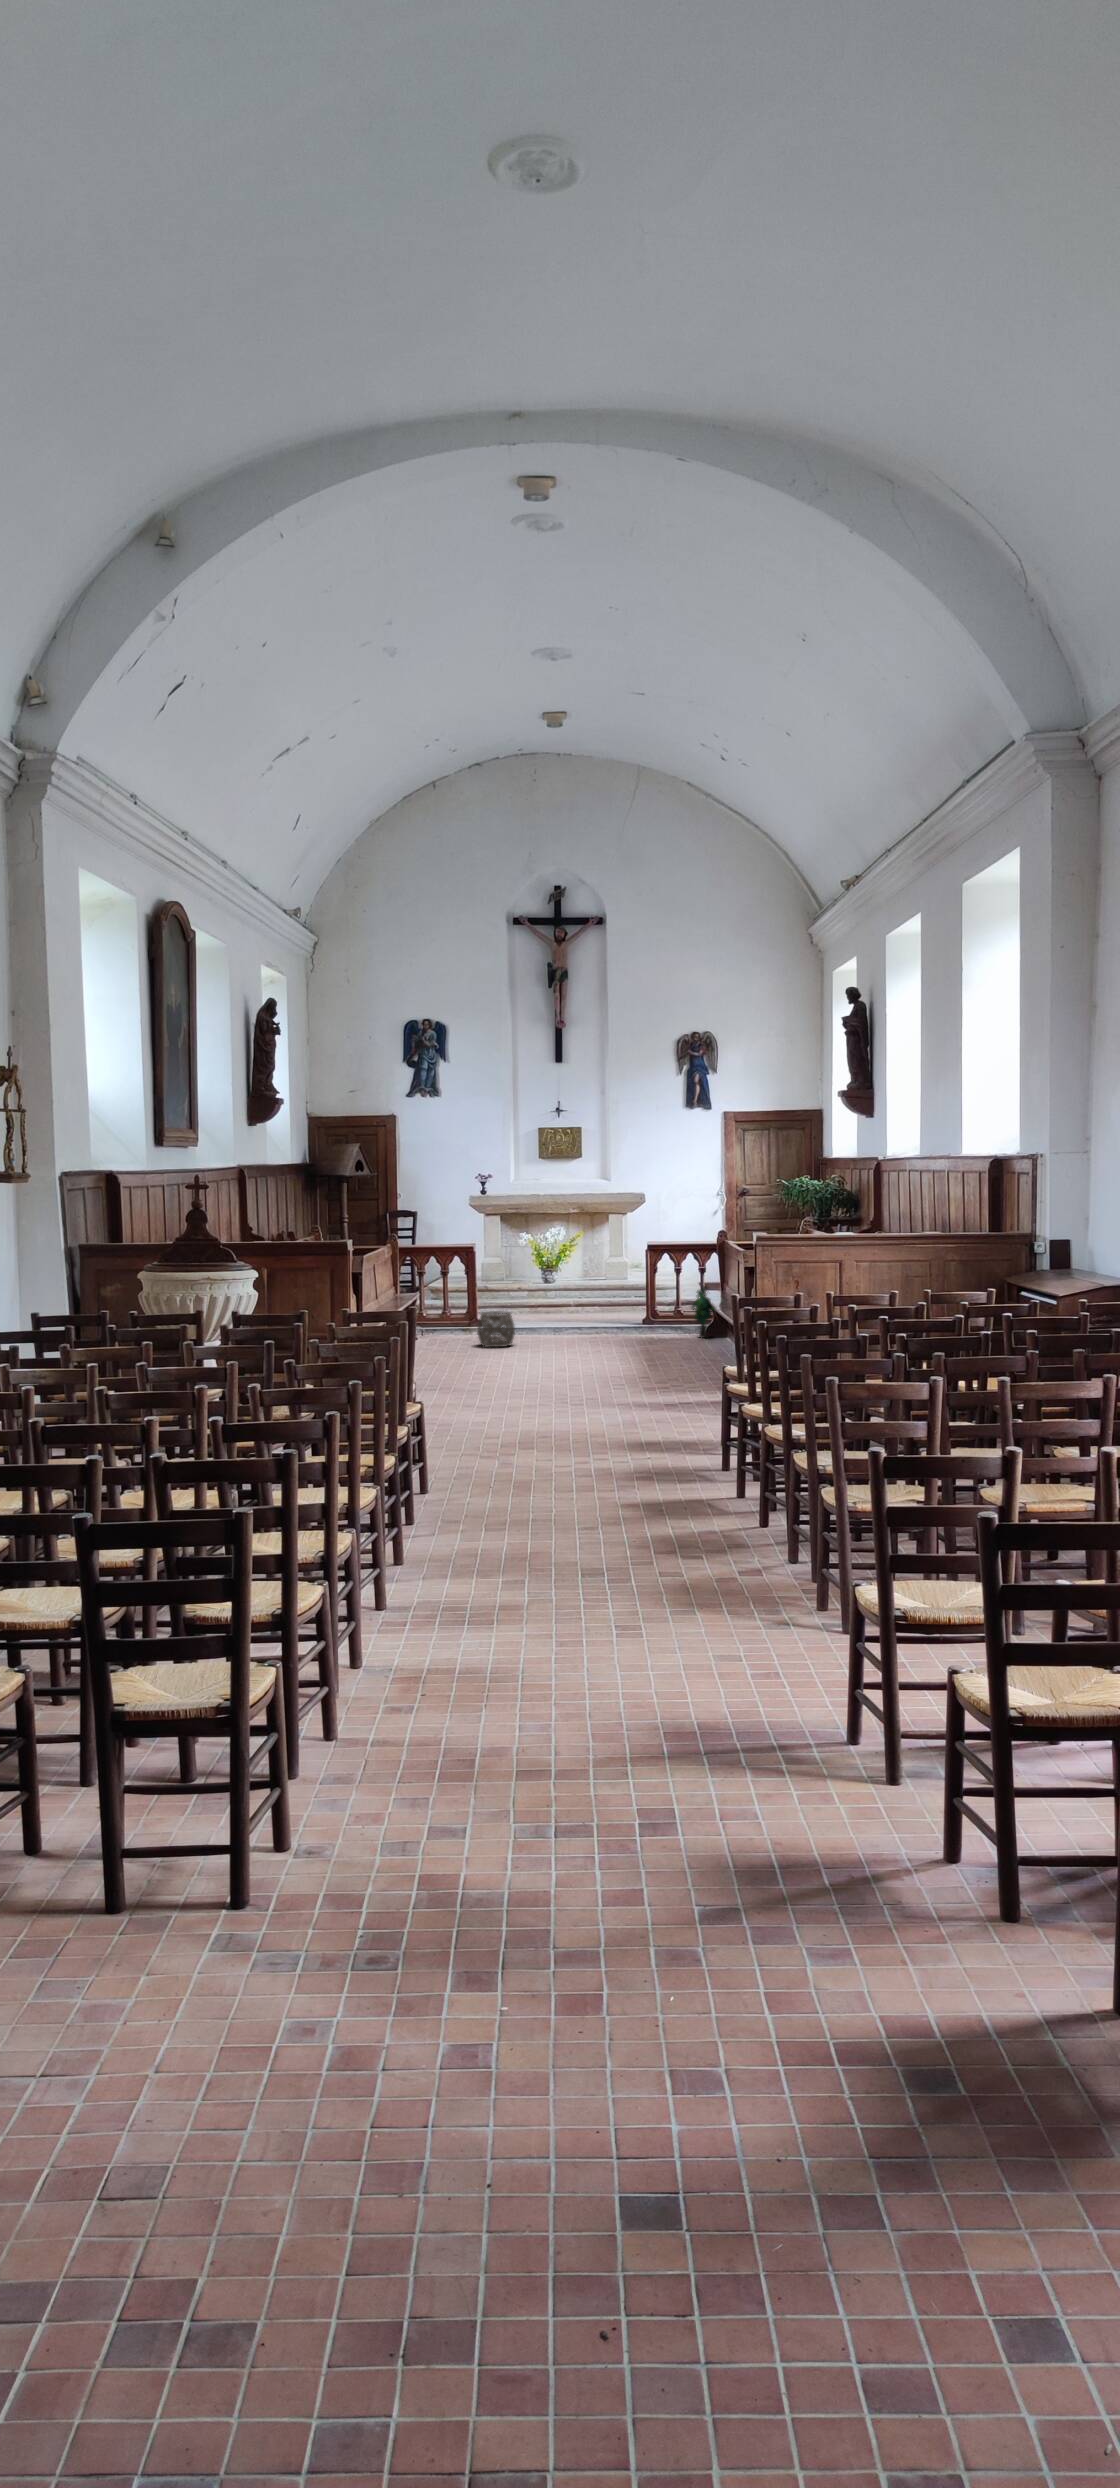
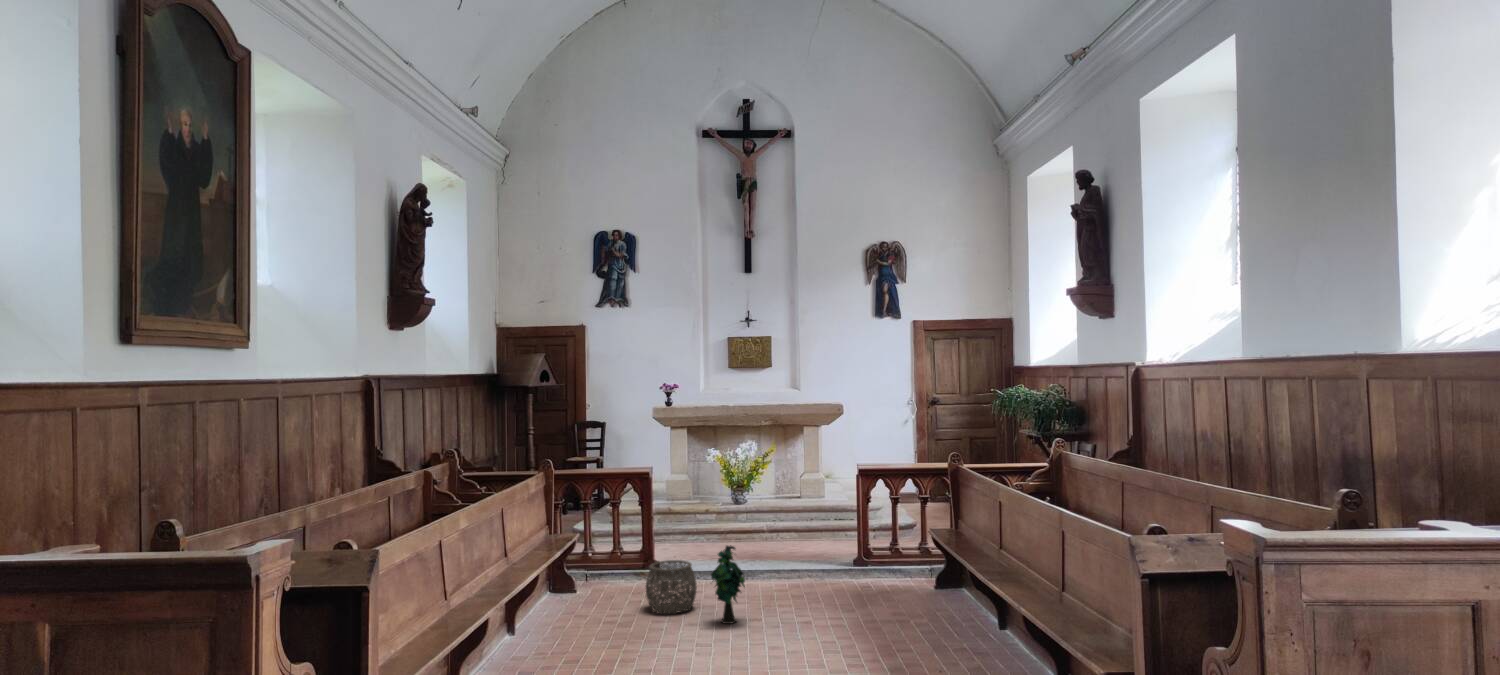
decorative plant: present [692,1286,715,1338] -> present [711,545,745,624]

